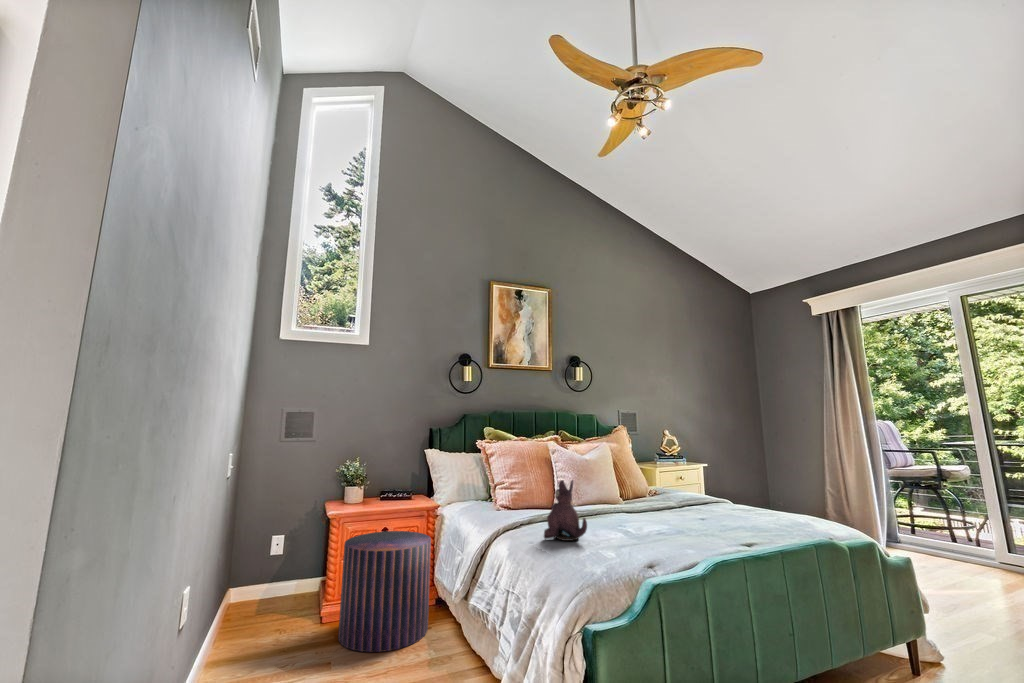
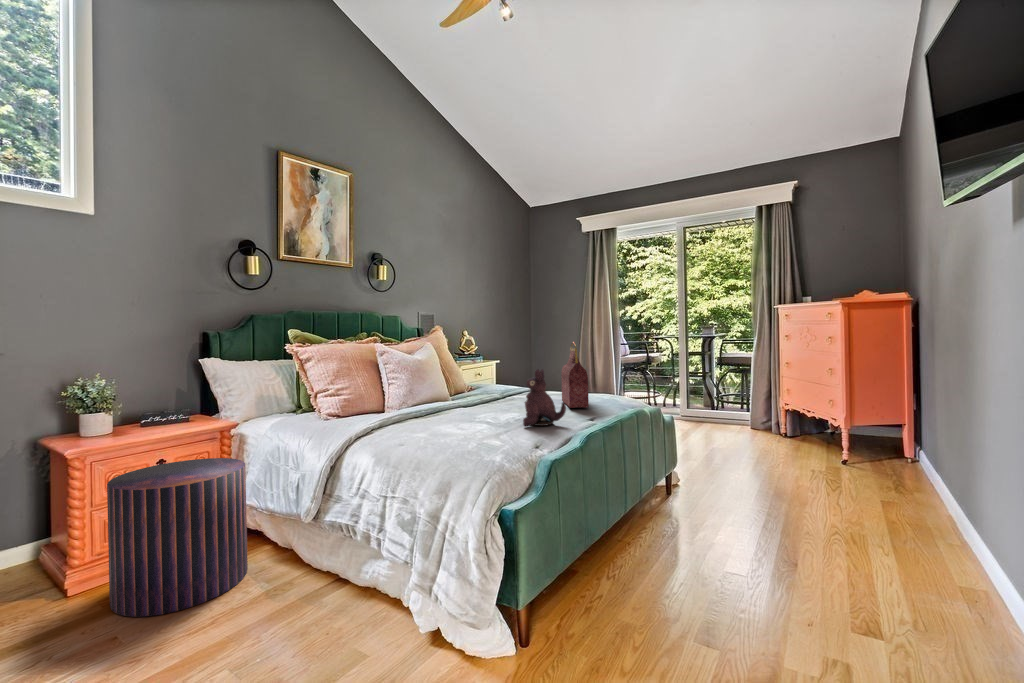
handbag: none [730,452,760,531] -> present [561,342,589,408]
plush toy: present [544,480,587,541] -> present [523,369,566,426]

